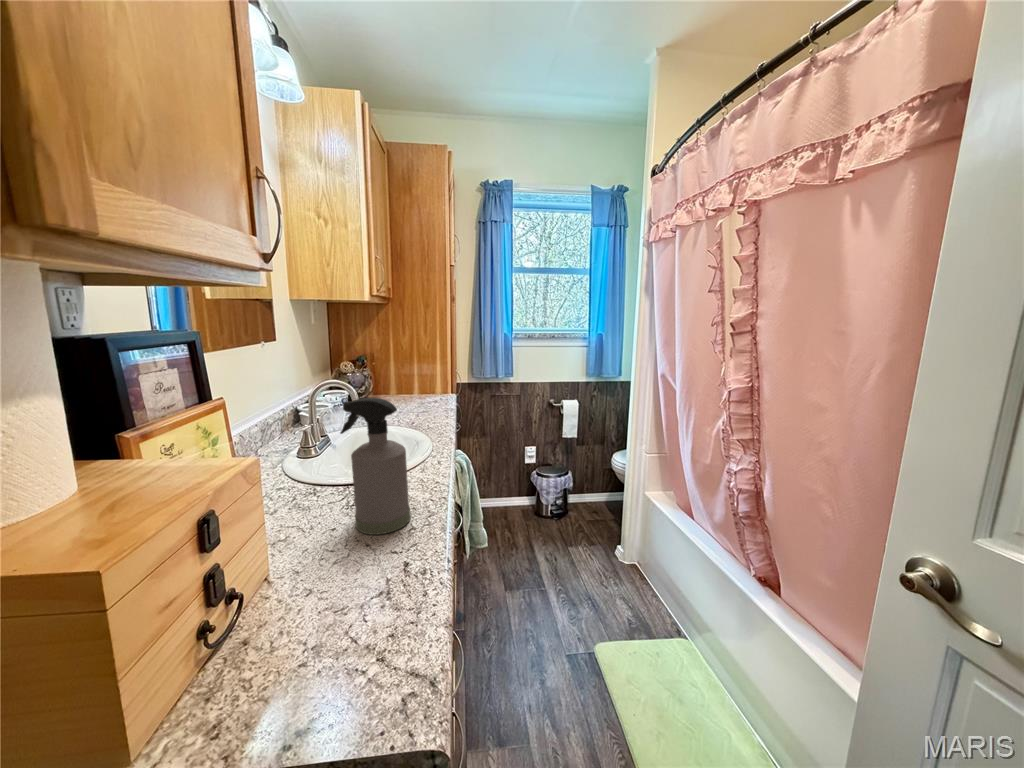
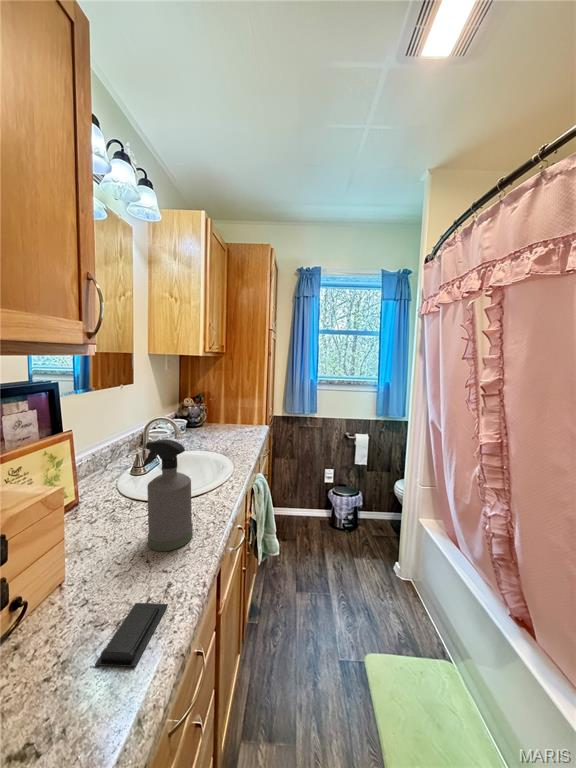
soap bar: none [355,581,414,644] -> present [95,603,168,667]

